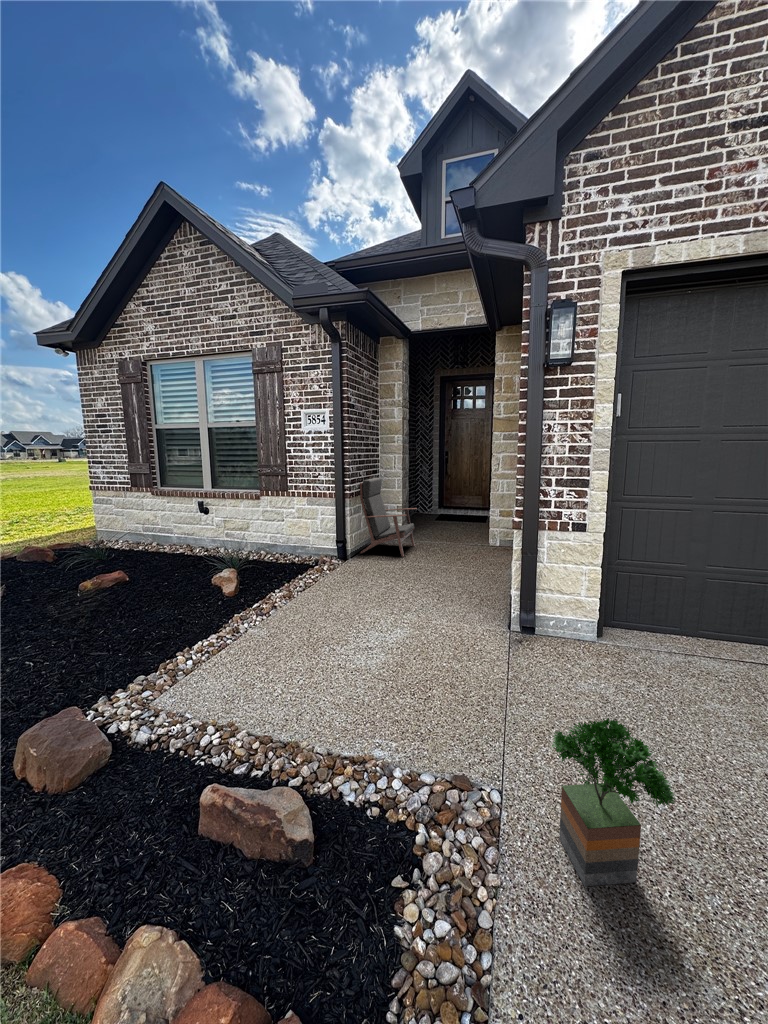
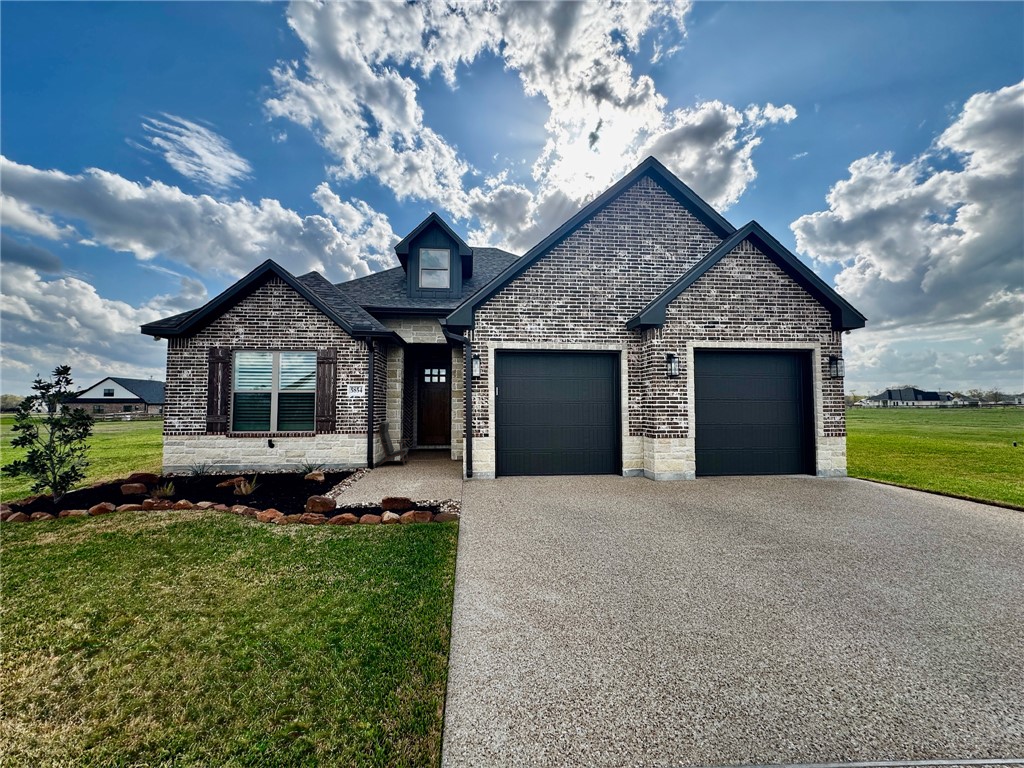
potted tree: present [552,718,675,886] -> none [475,472,500,509]

